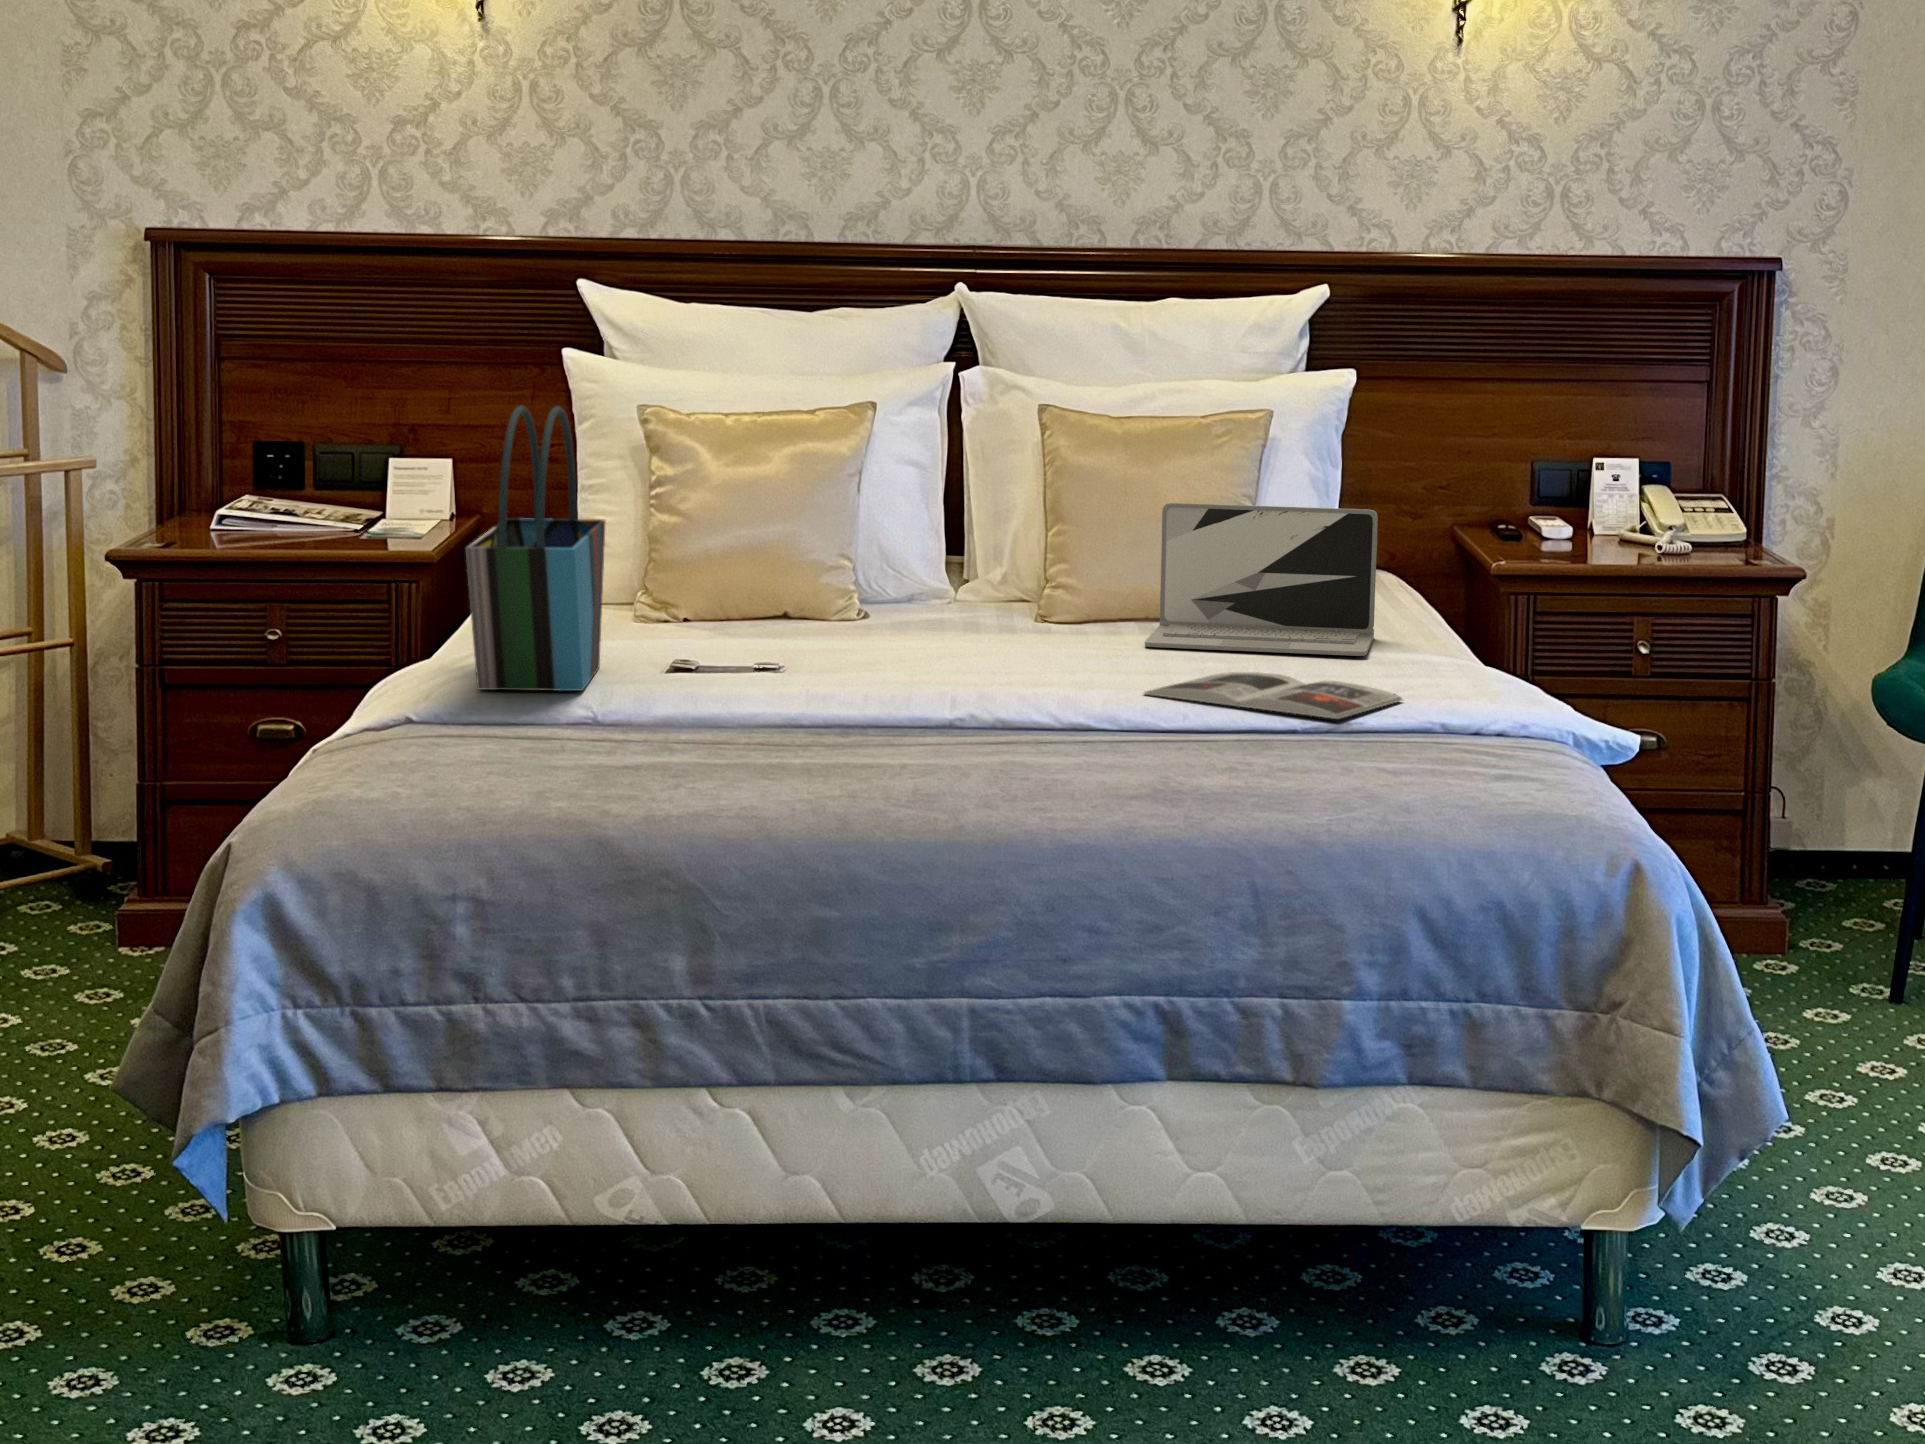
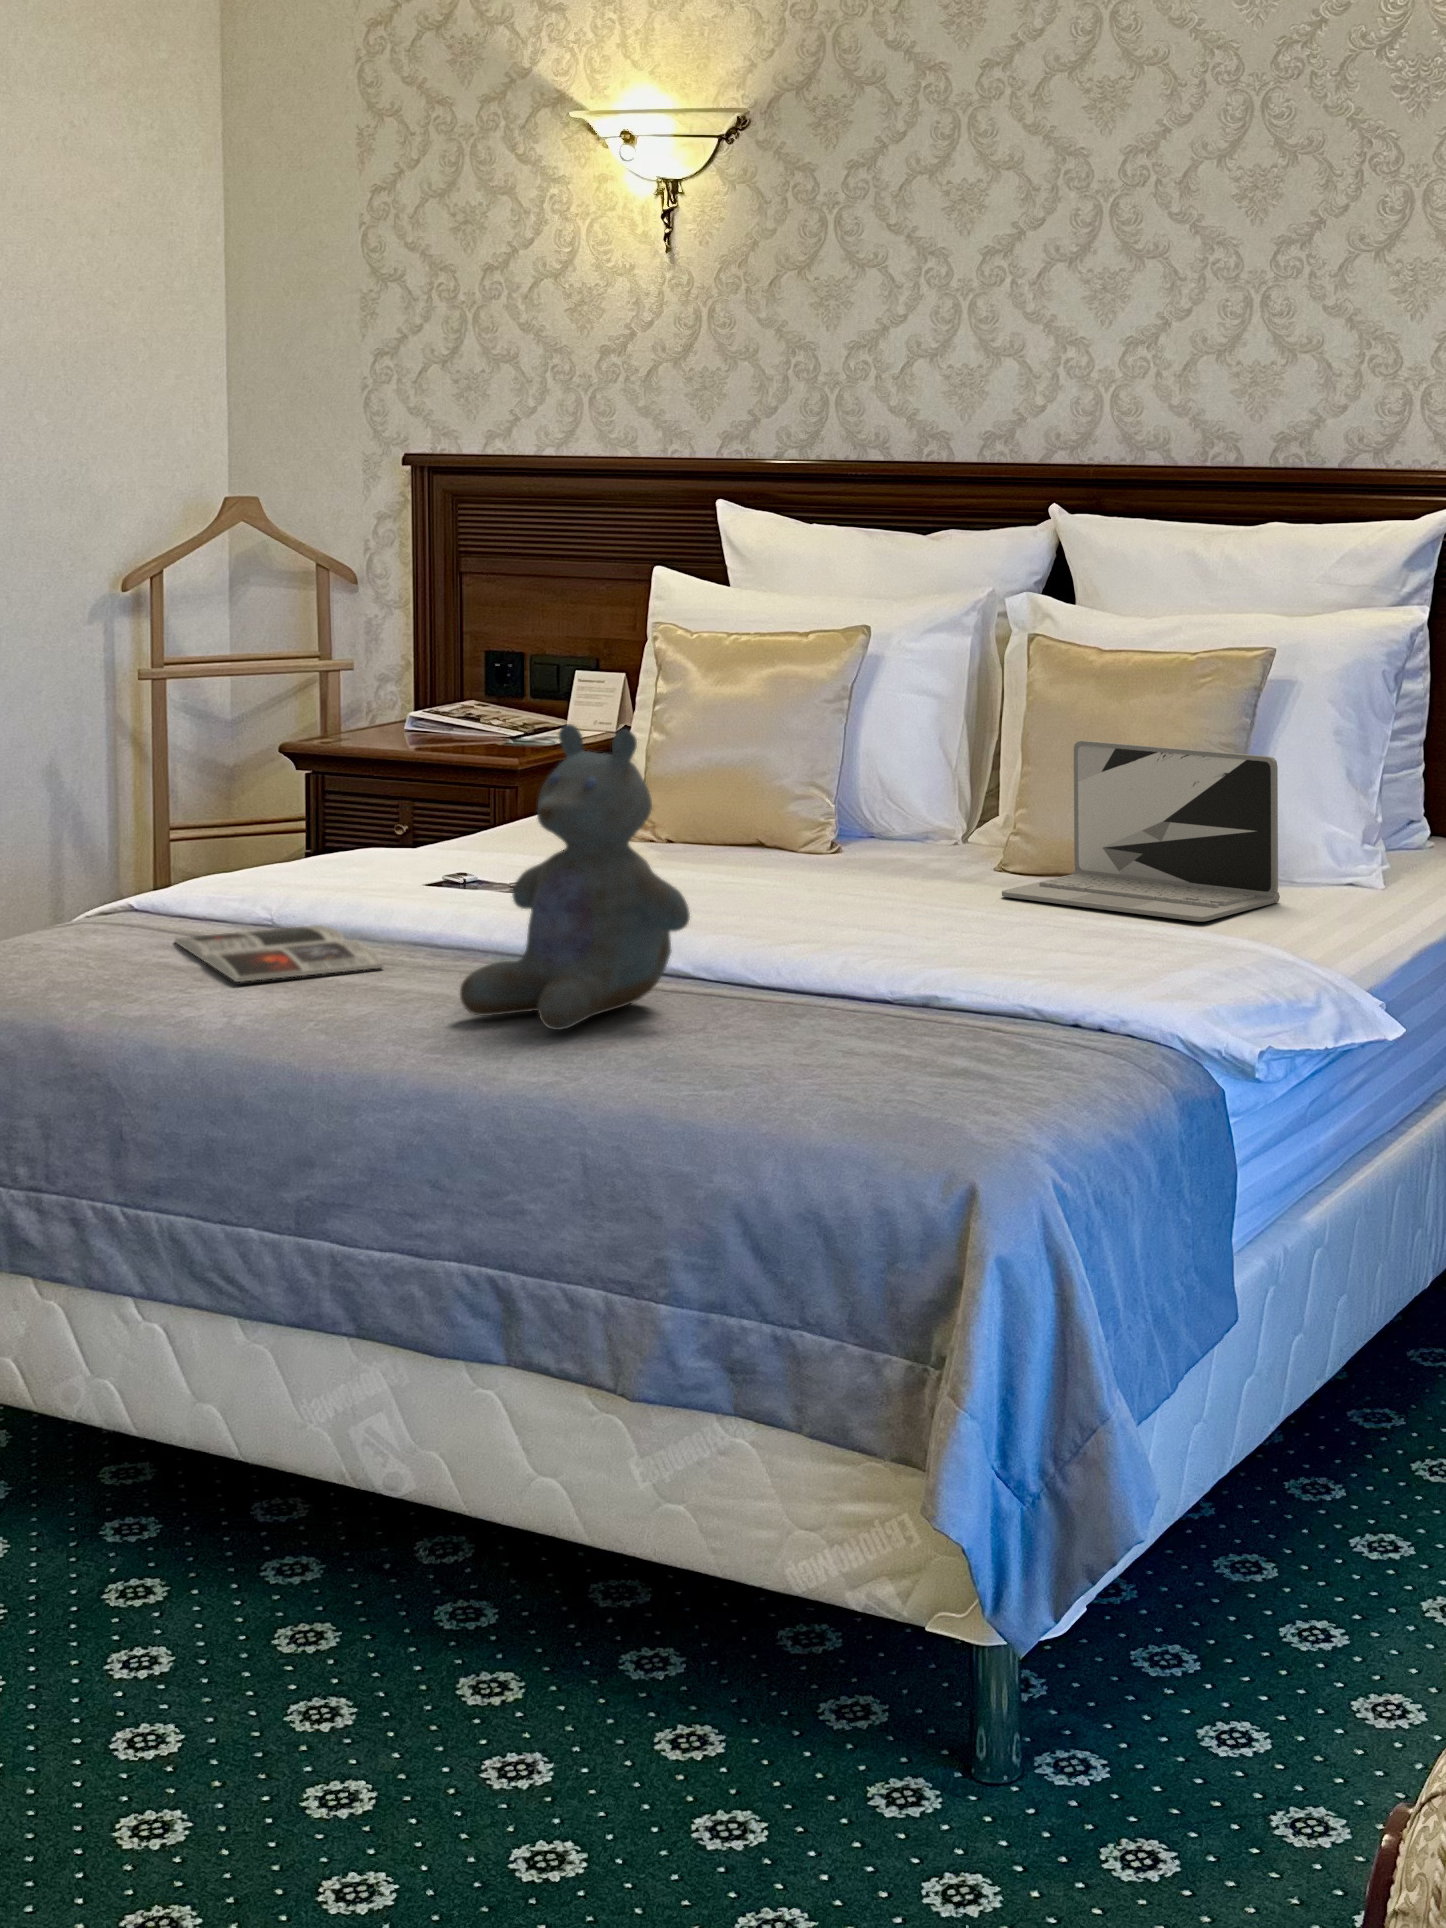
tote bag: present [465,406,606,691] -> none [232,625,465,905]
stuffed bear: none [948,490,1169,779] -> present [460,724,690,1030]
magazine: present [1144,672,1402,719] -> present [174,925,384,982]

